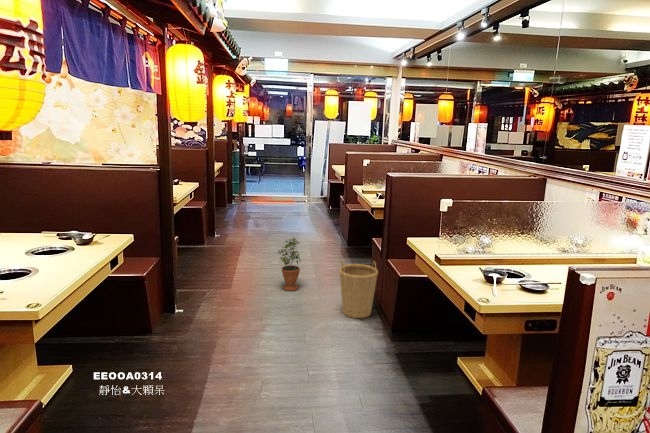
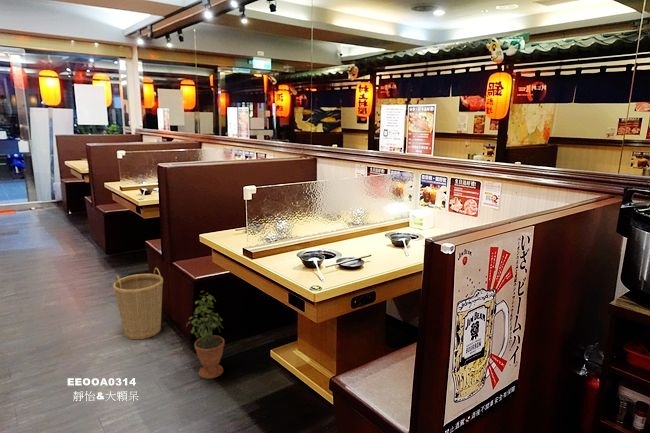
potted plant: present [278,237,301,291] -> present [187,291,225,379]

